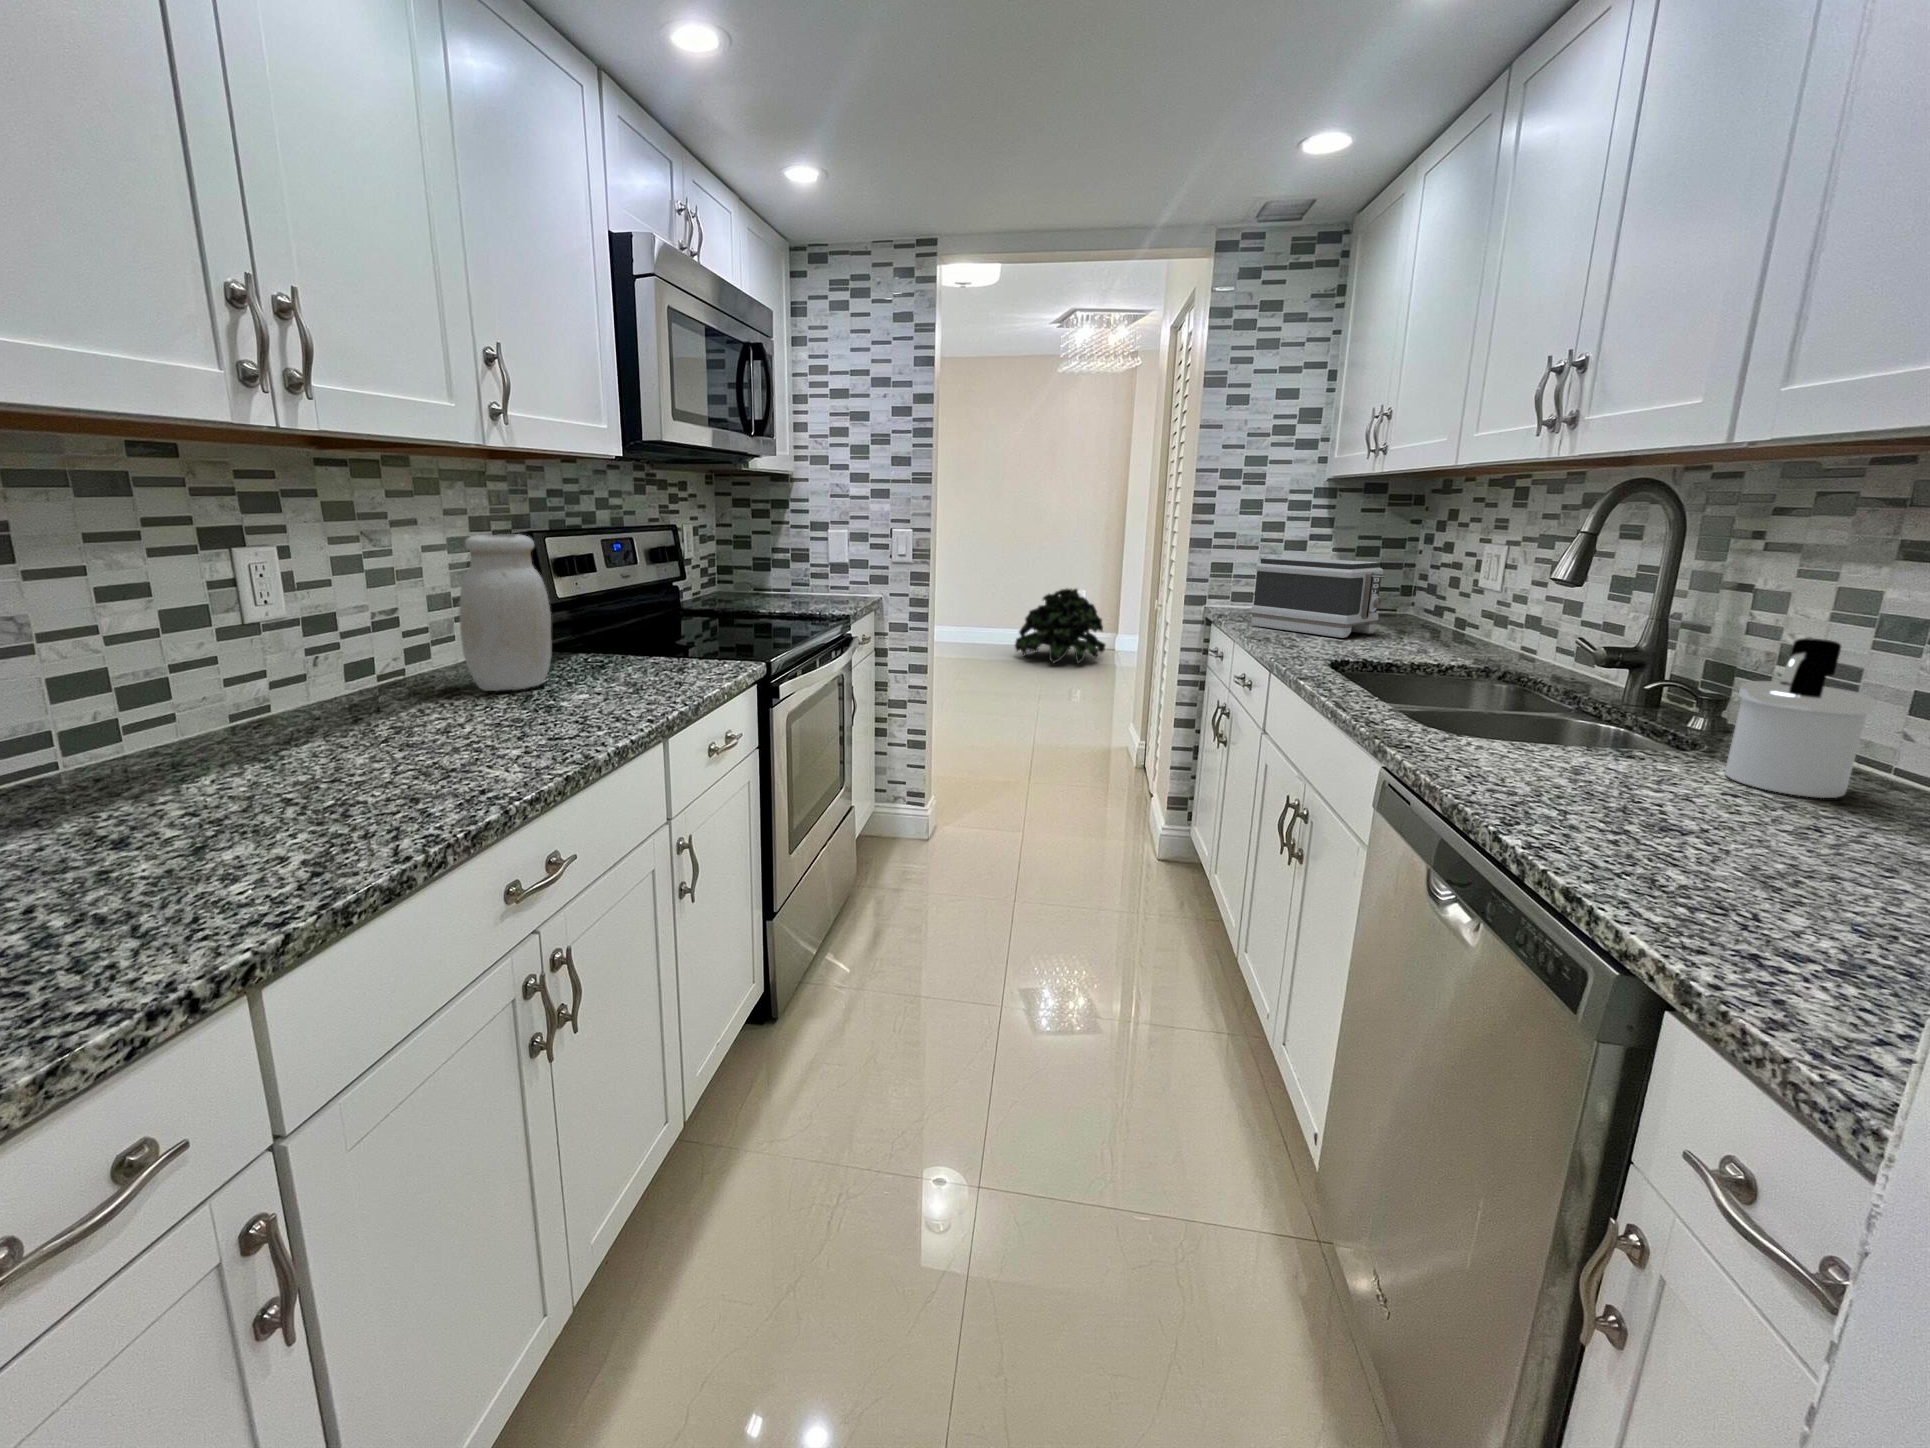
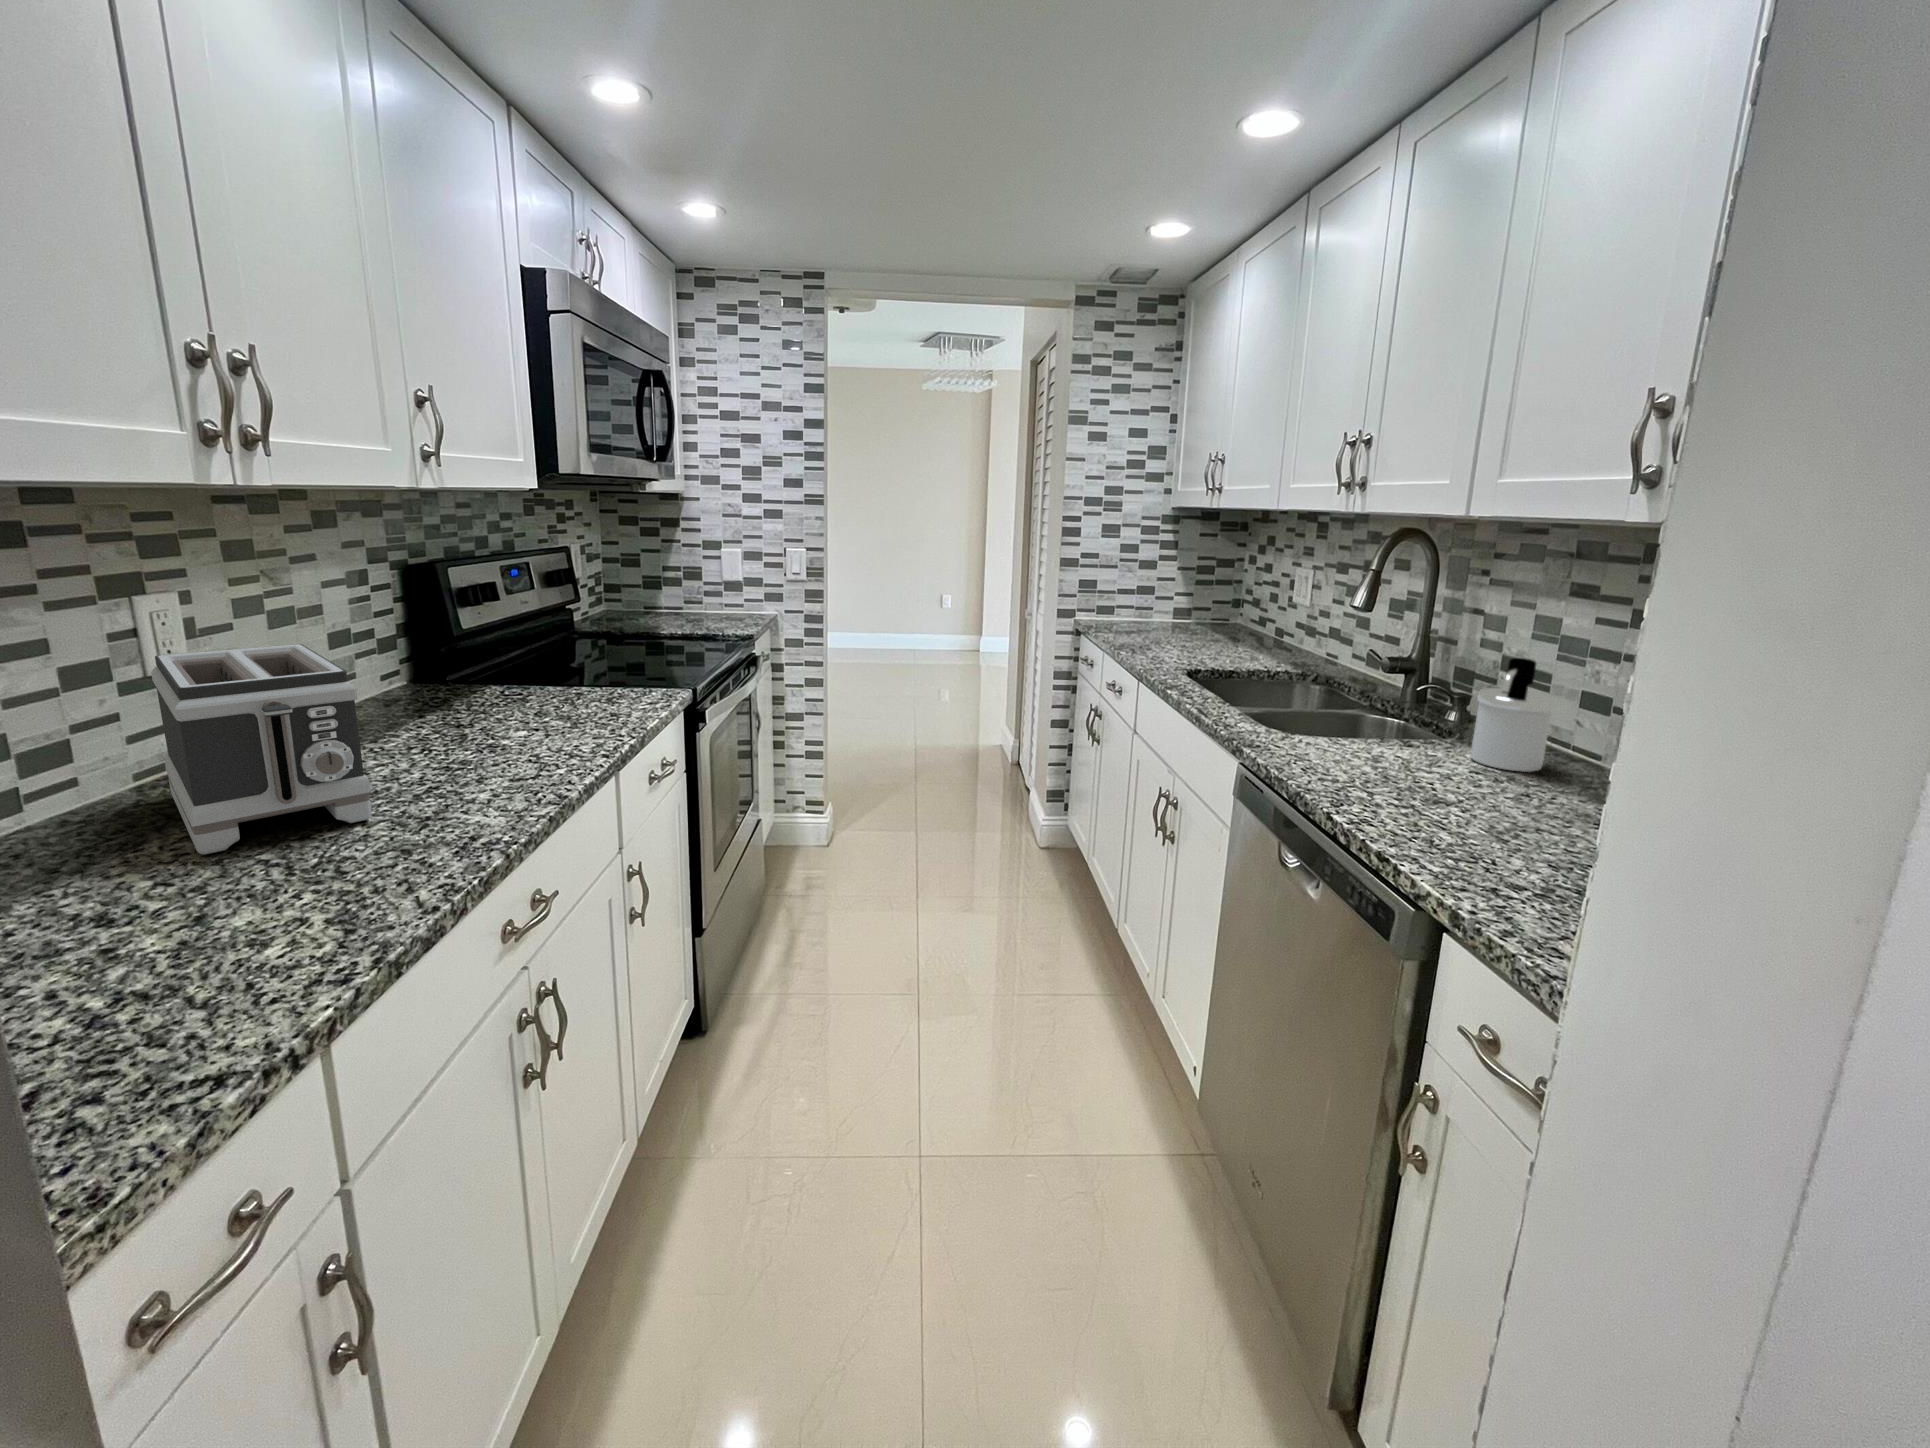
jar: present [460,534,551,691] -> none [379,571,479,733]
toaster: present [1251,557,1385,638] -> present [151,644,372,854]
potted plant: present [1015,589,1105,663] -> none [890,596,976,668]

